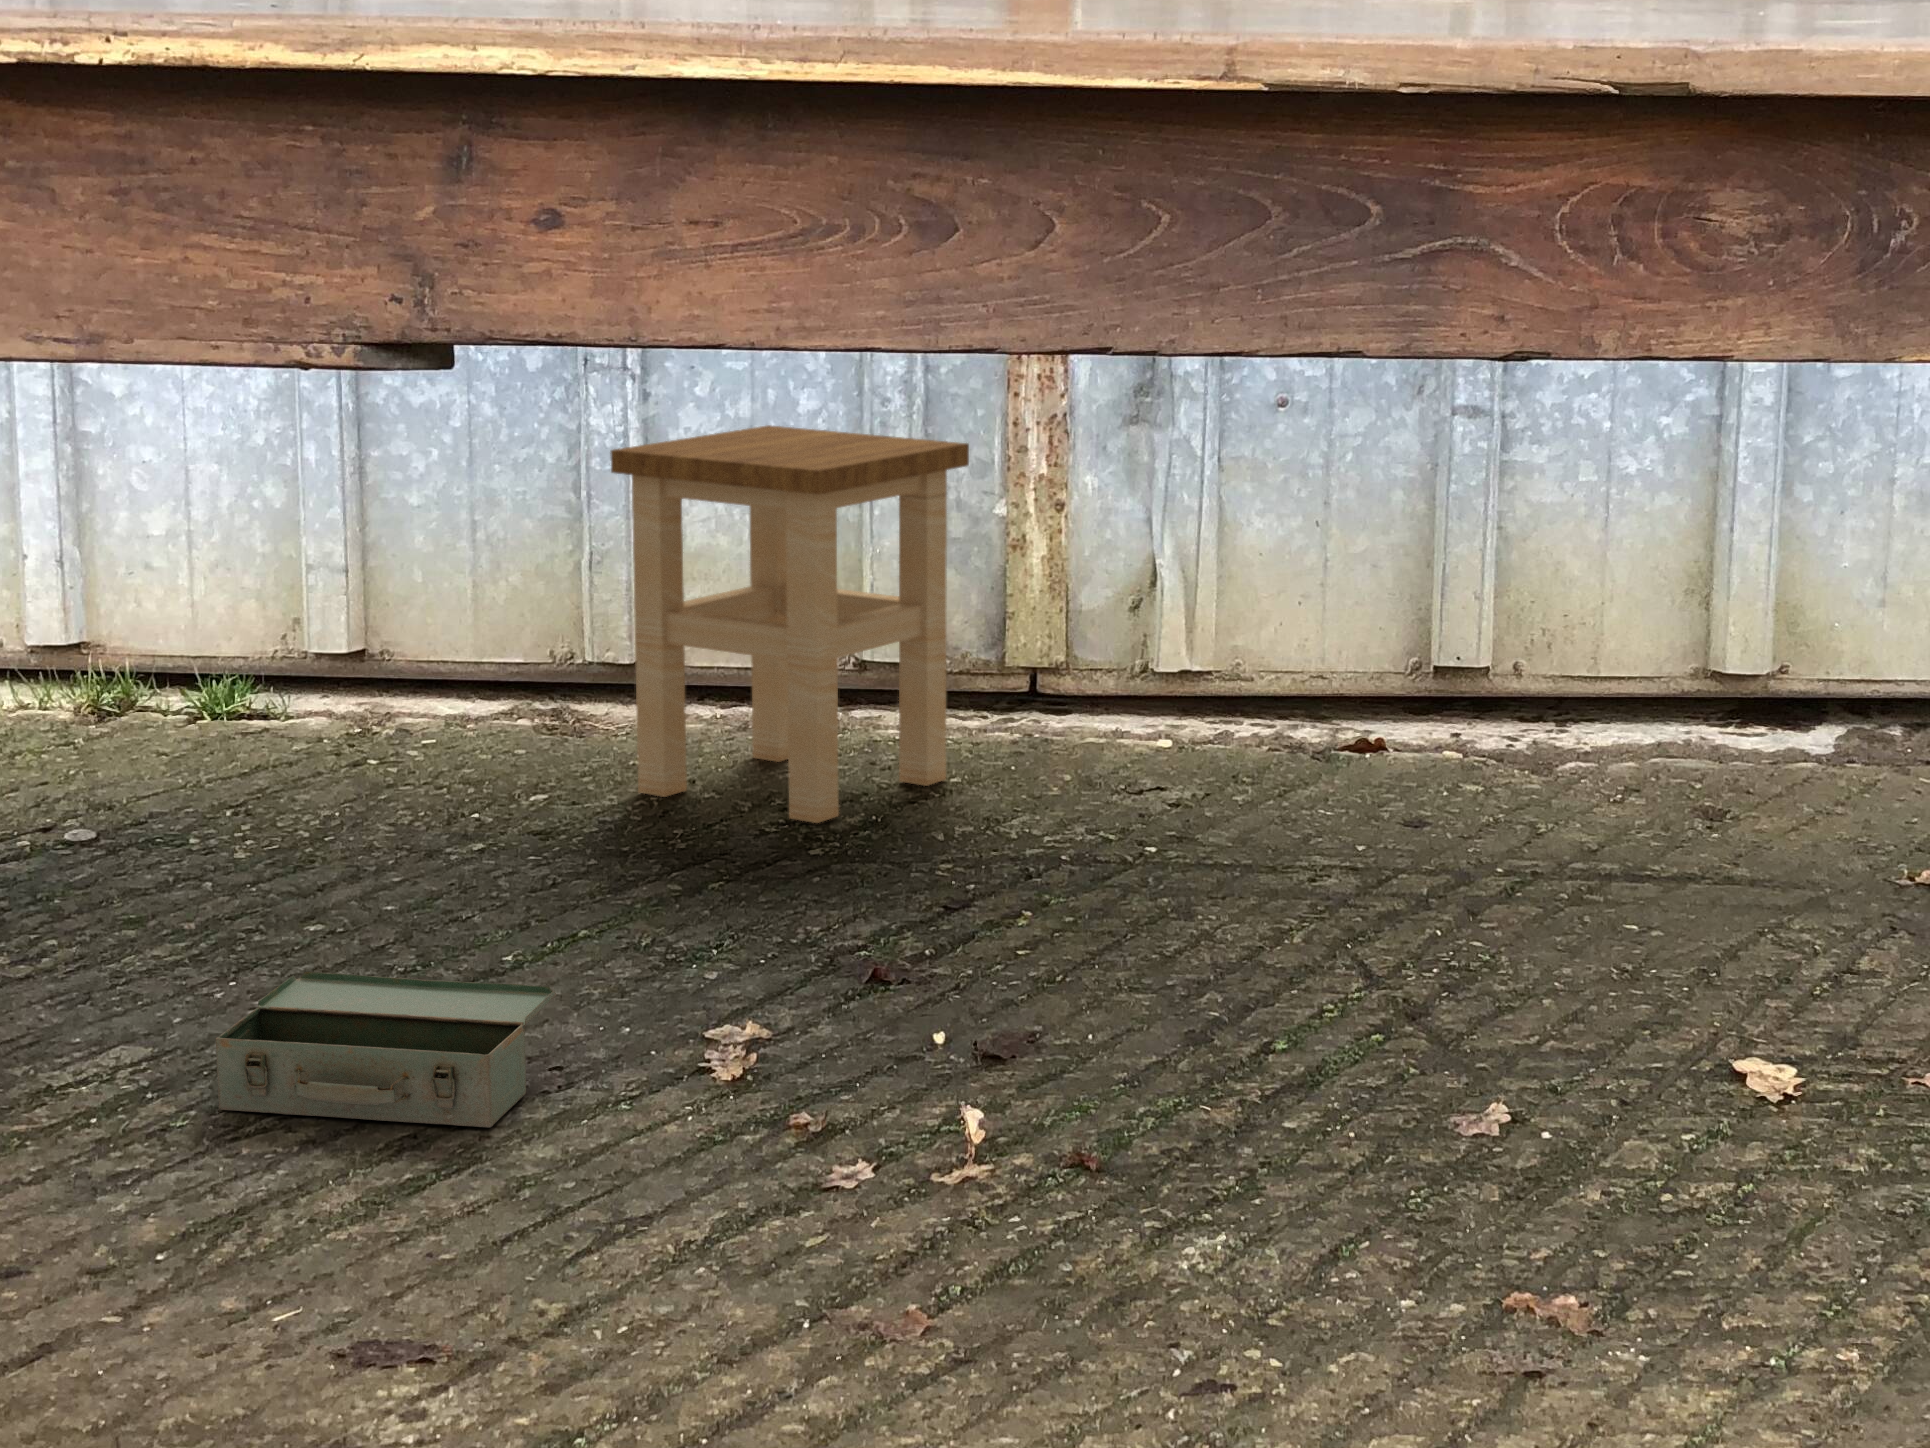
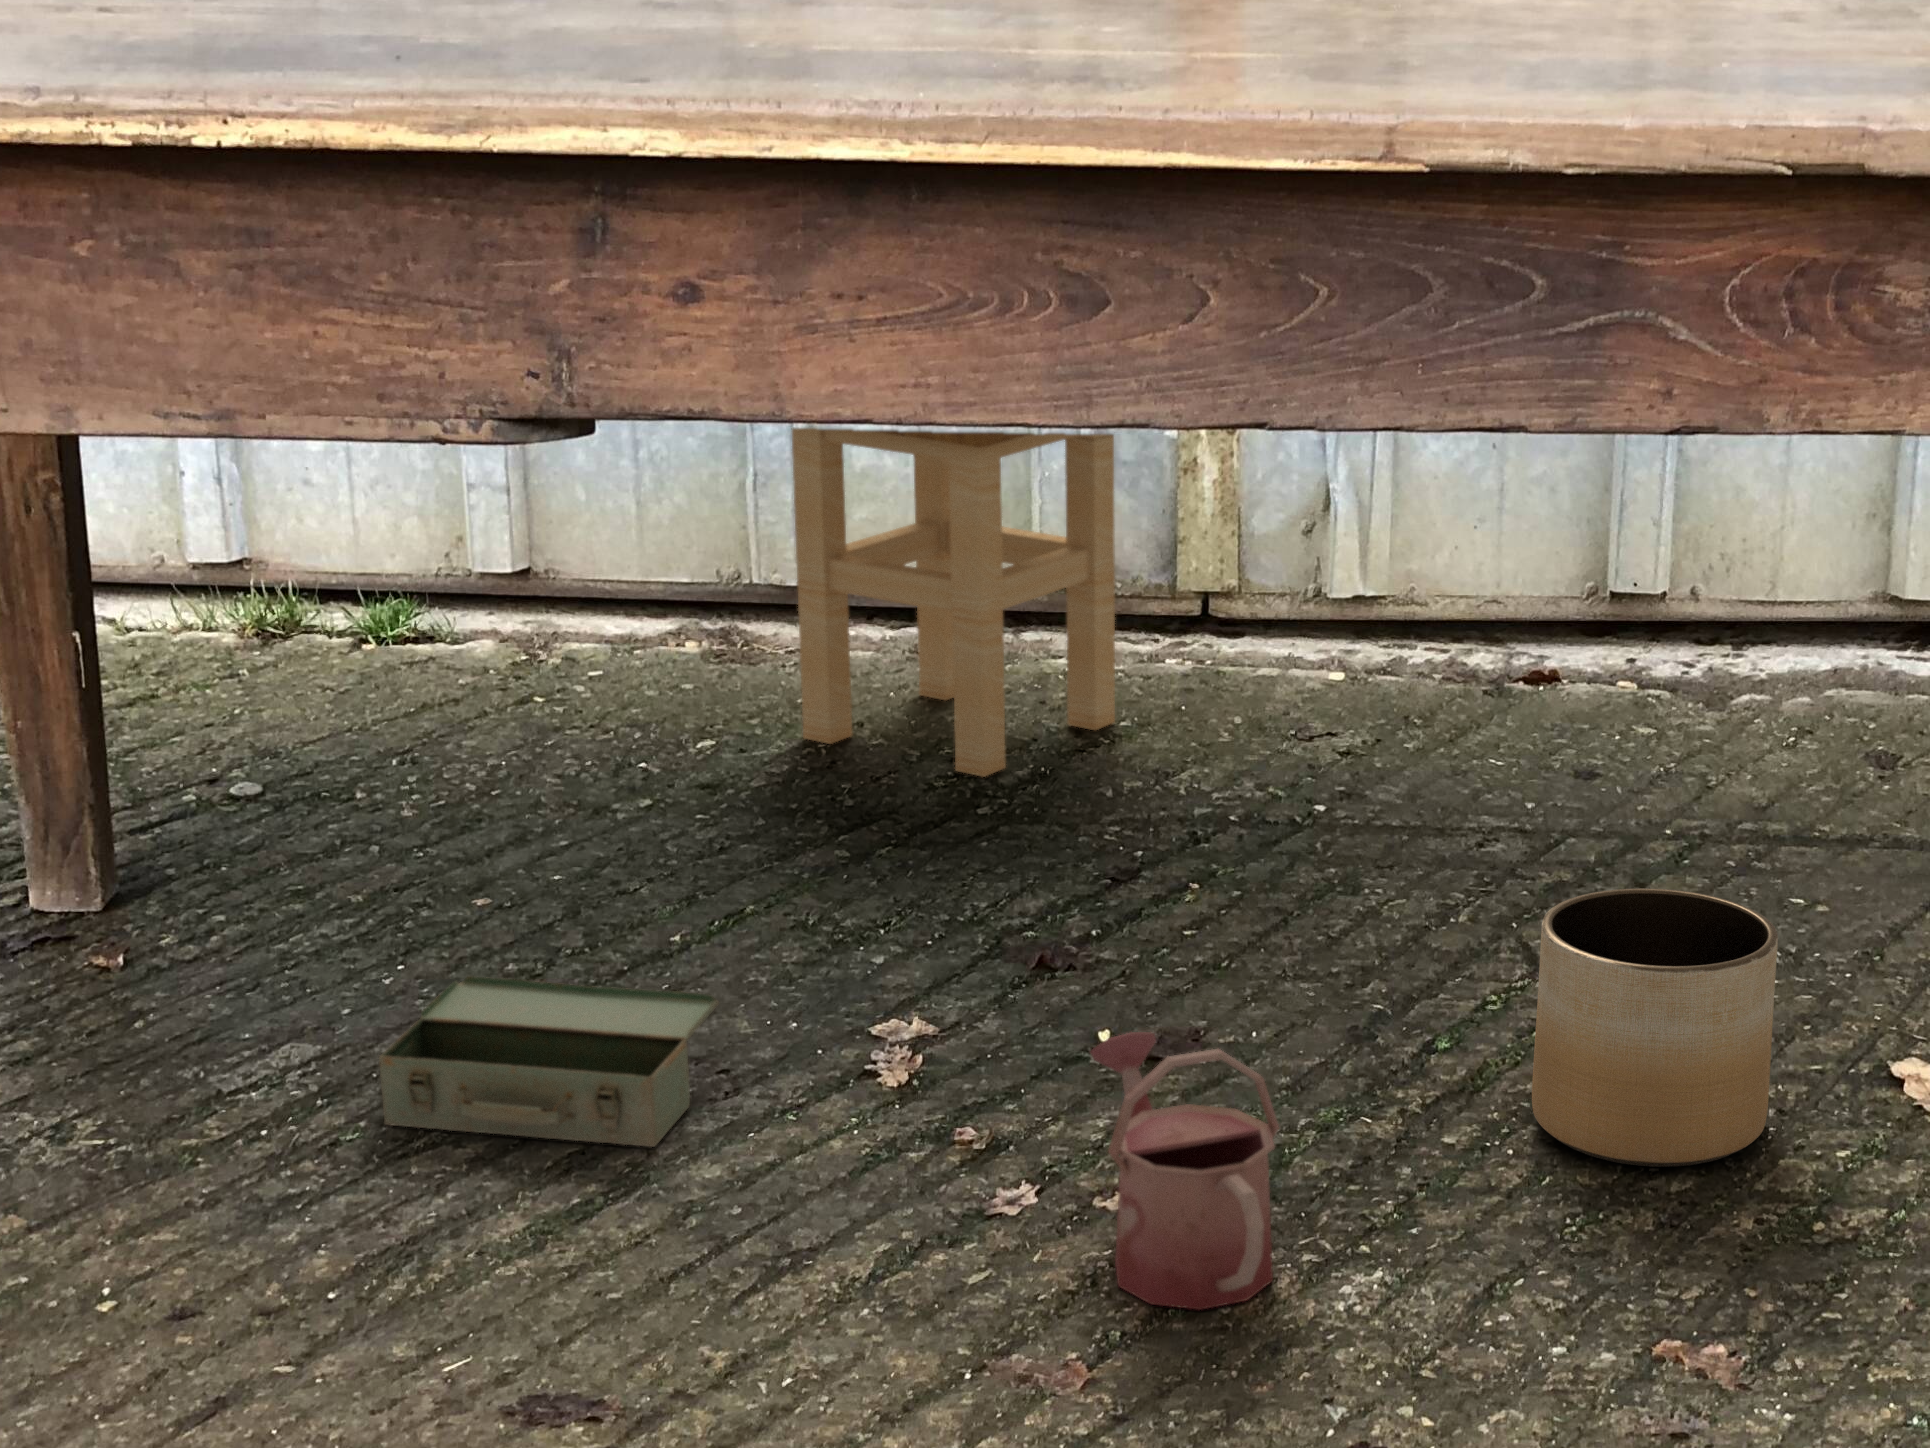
planter: none [1371,875,1613,1143] -> present [1532,888,1778,1167]
watering can: none [929,997,1121,1264] -> present [1090,1032,1279,1310]

